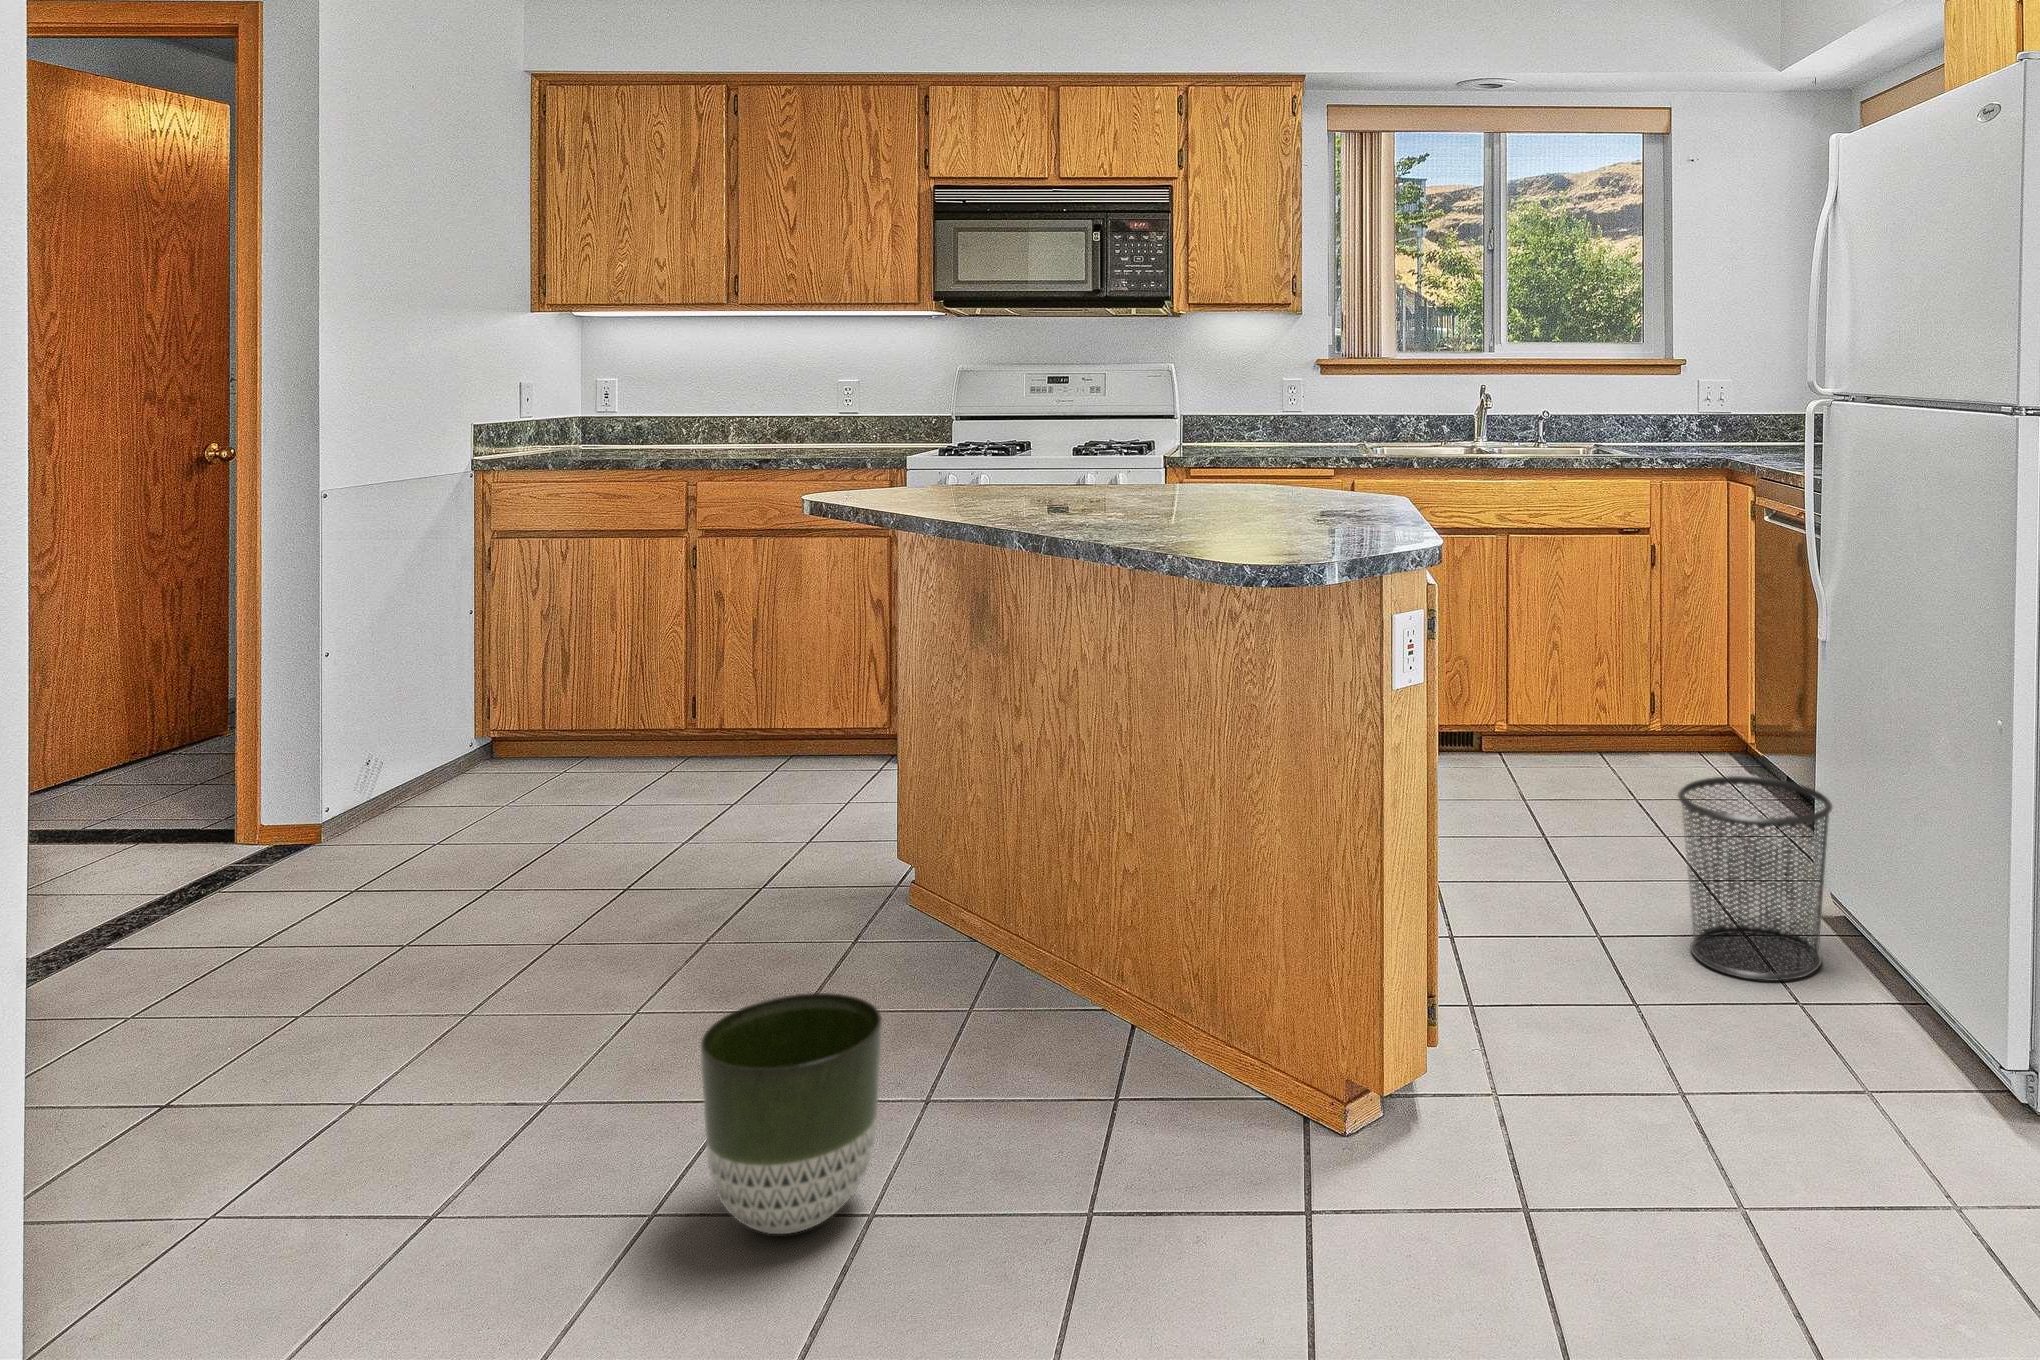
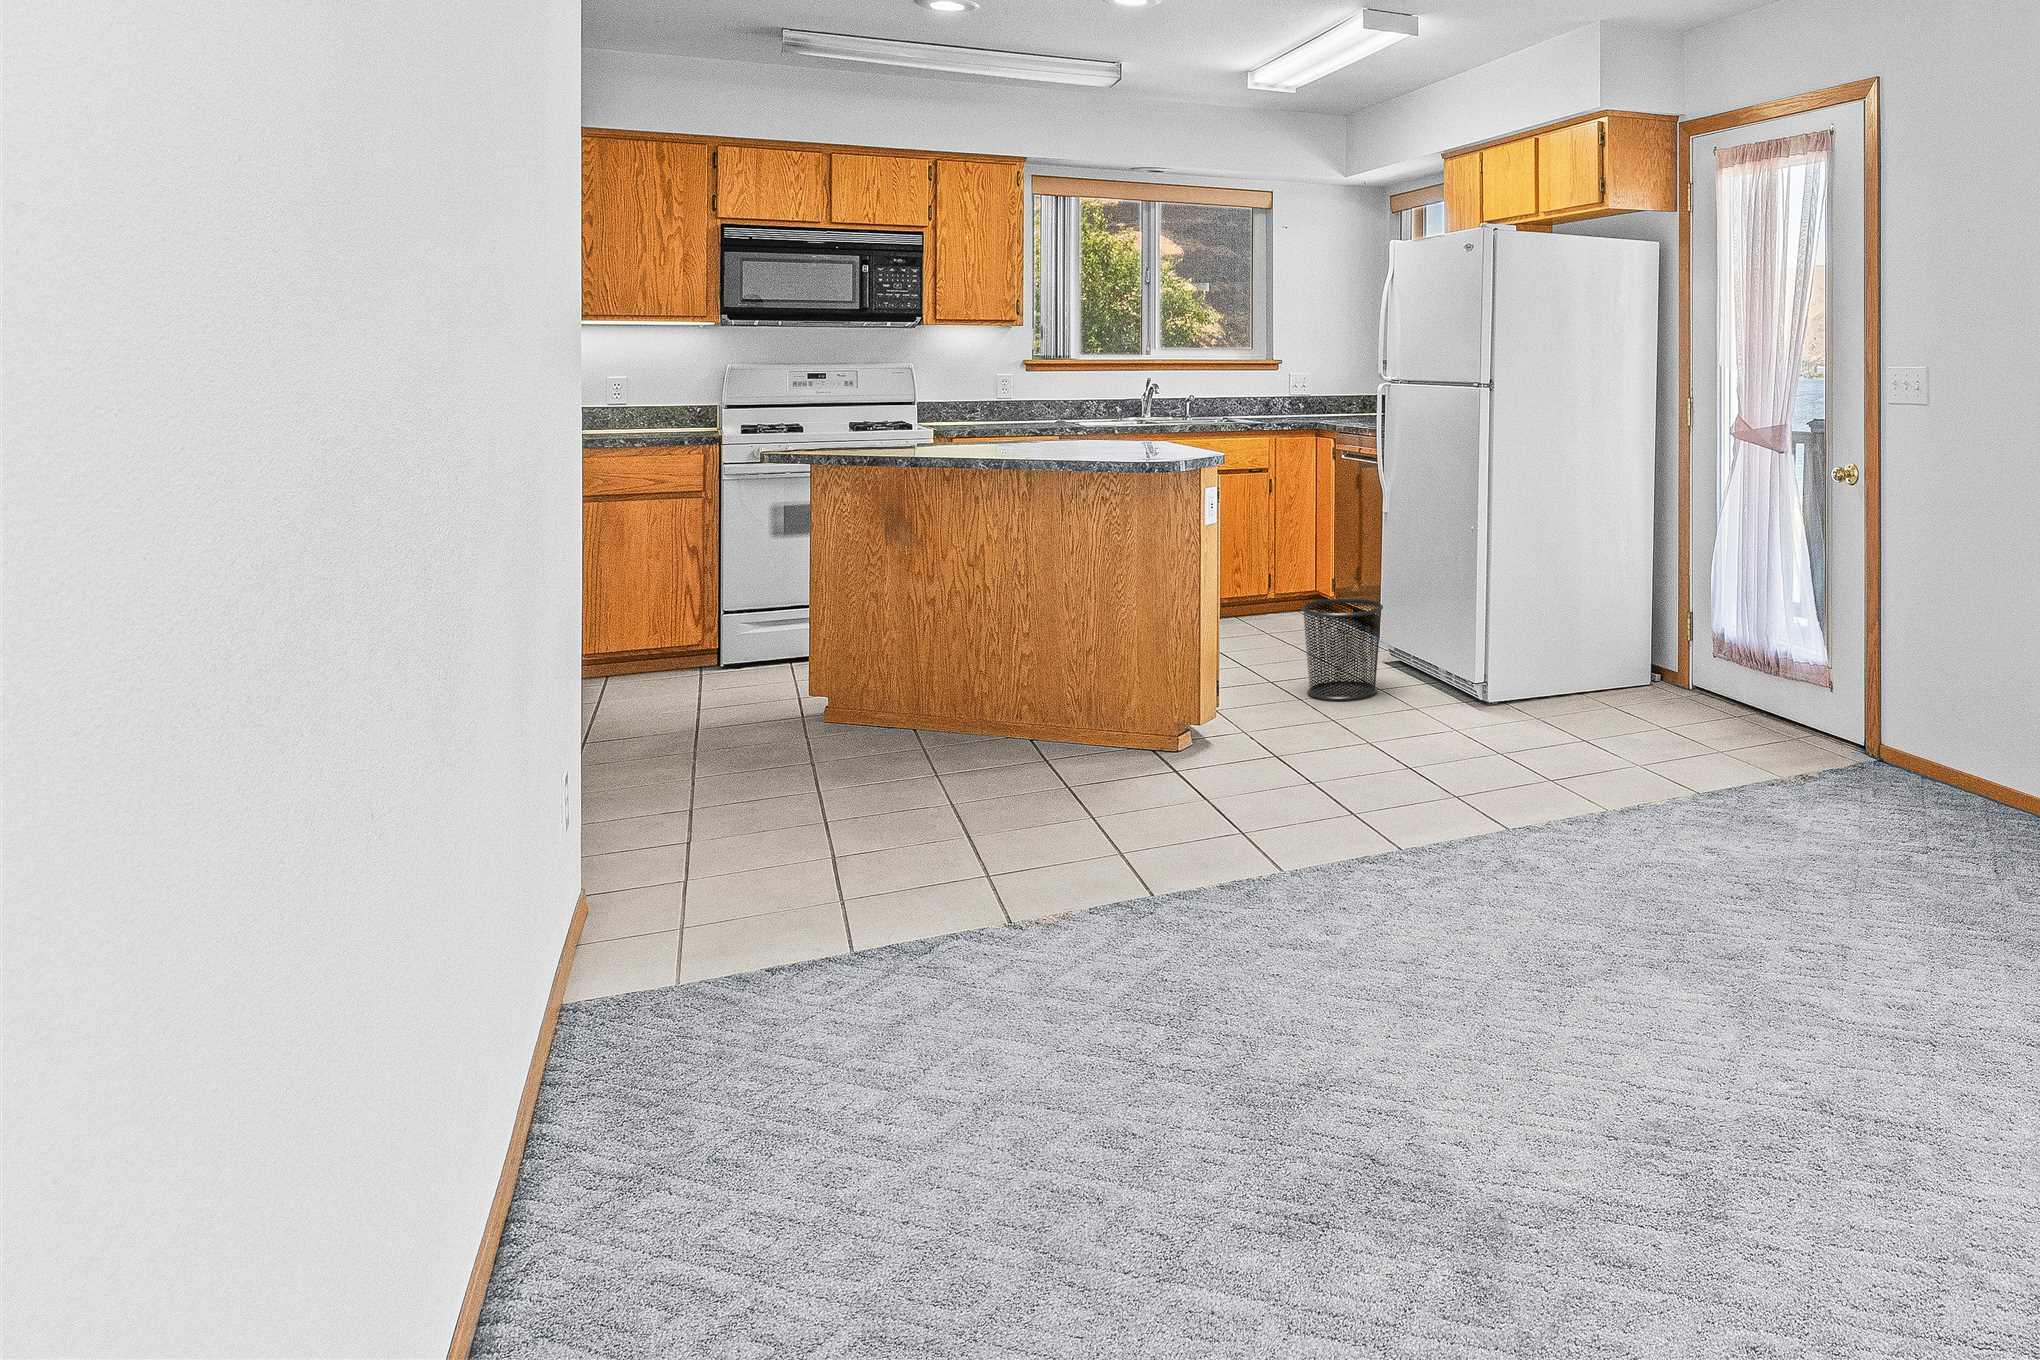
planter: present [701,993,882,1234] -> none [821,720,920,835]

